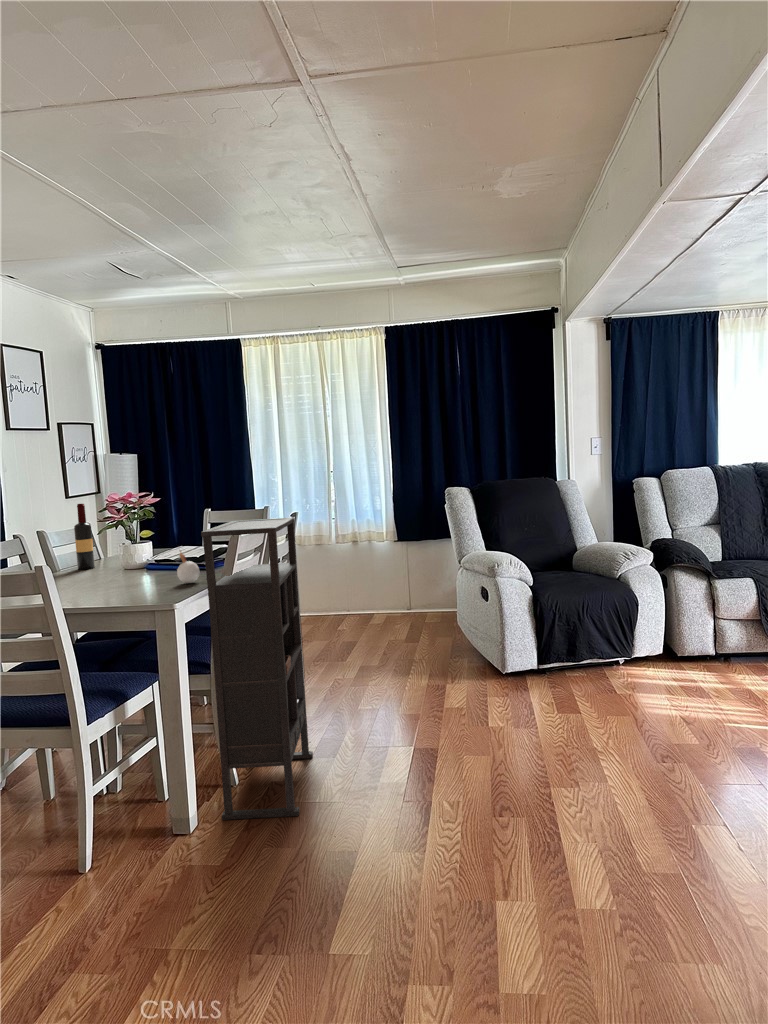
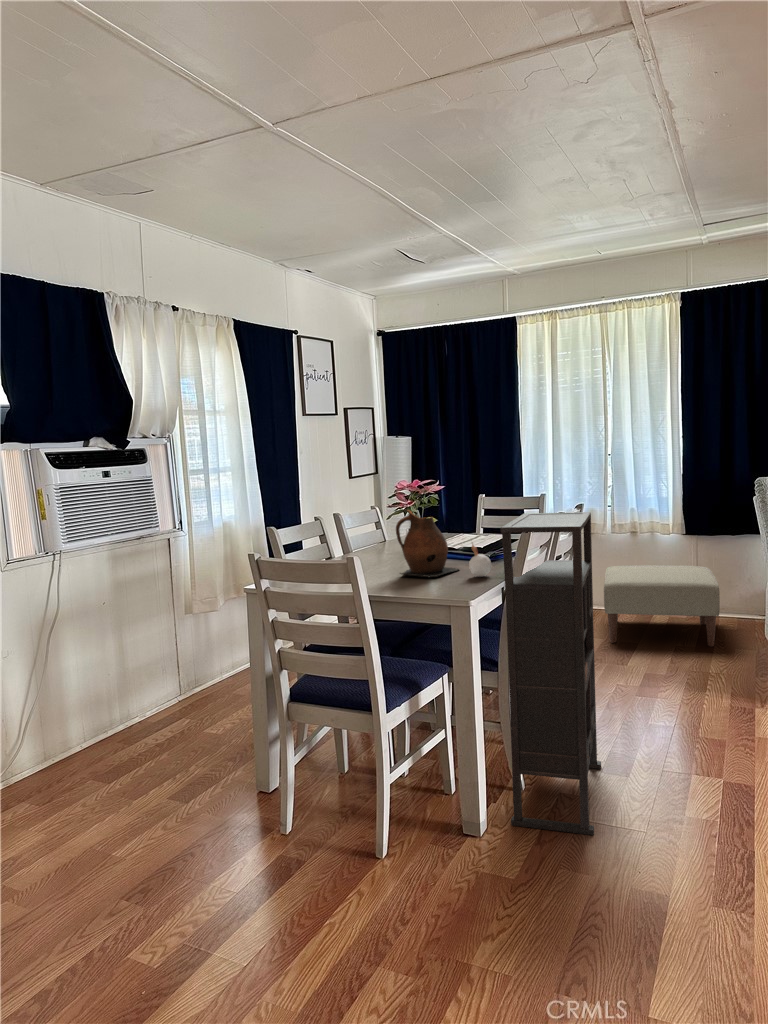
wine bottle: present [74,504,95,570] -> none [365,489,383,553]
ceramic pitcher: none [101,521,170,588] -> present [396,510,459,578]
ottoman: none [327,571,427,647] -> present [604,565,720,646]

